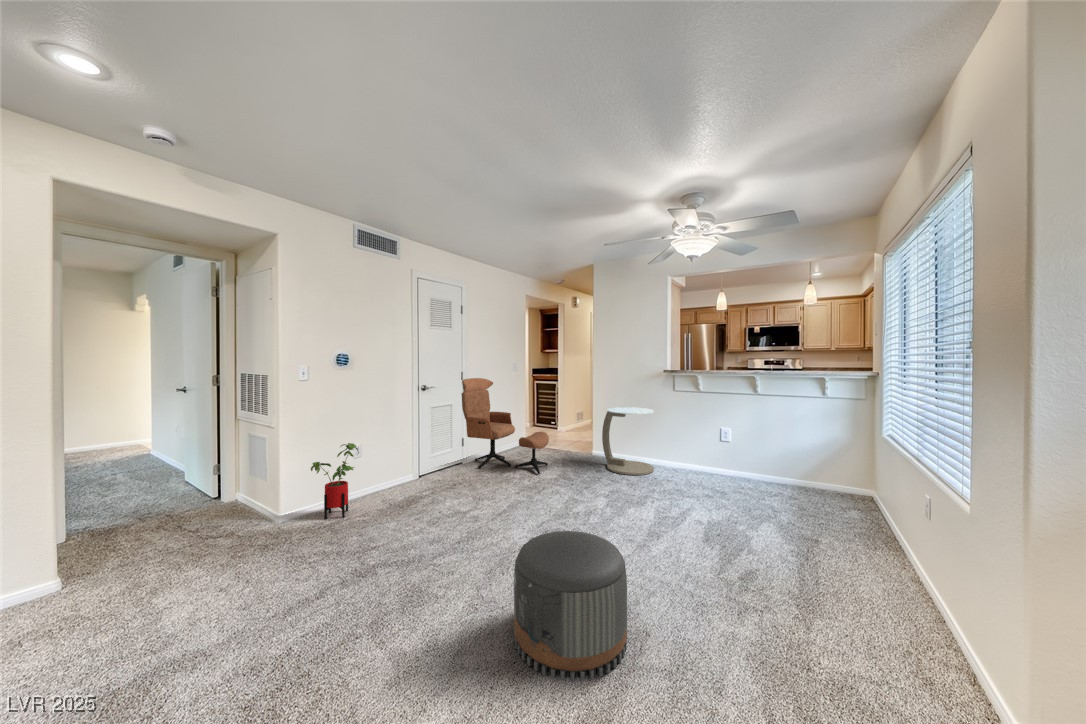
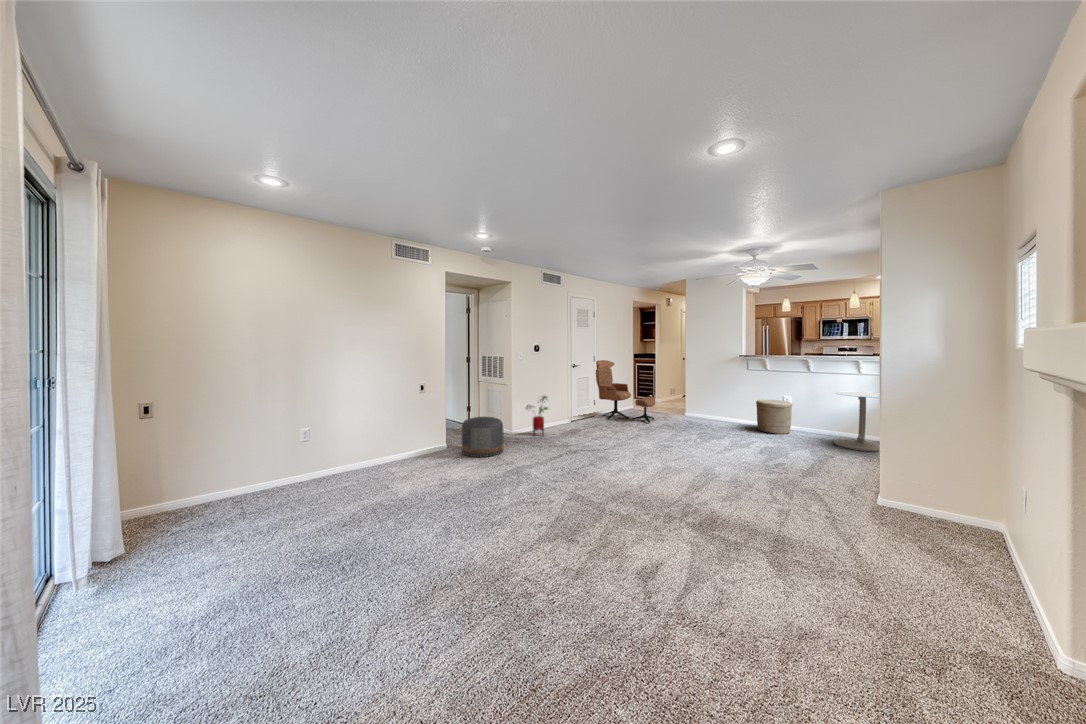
side table: present [602,407,654,475] -> present [834,392,879,452]
woven basket: none [687,434,736,486] -> present [756,400,792,434]
pouf: present [514,531,627,681] -> present [461,417,504,457]

